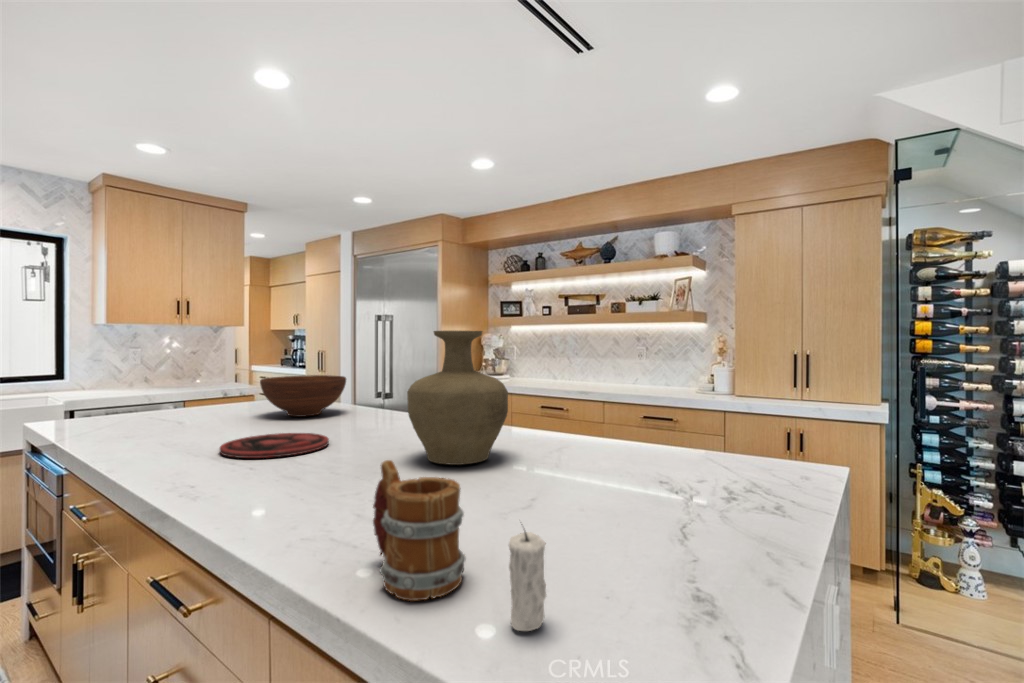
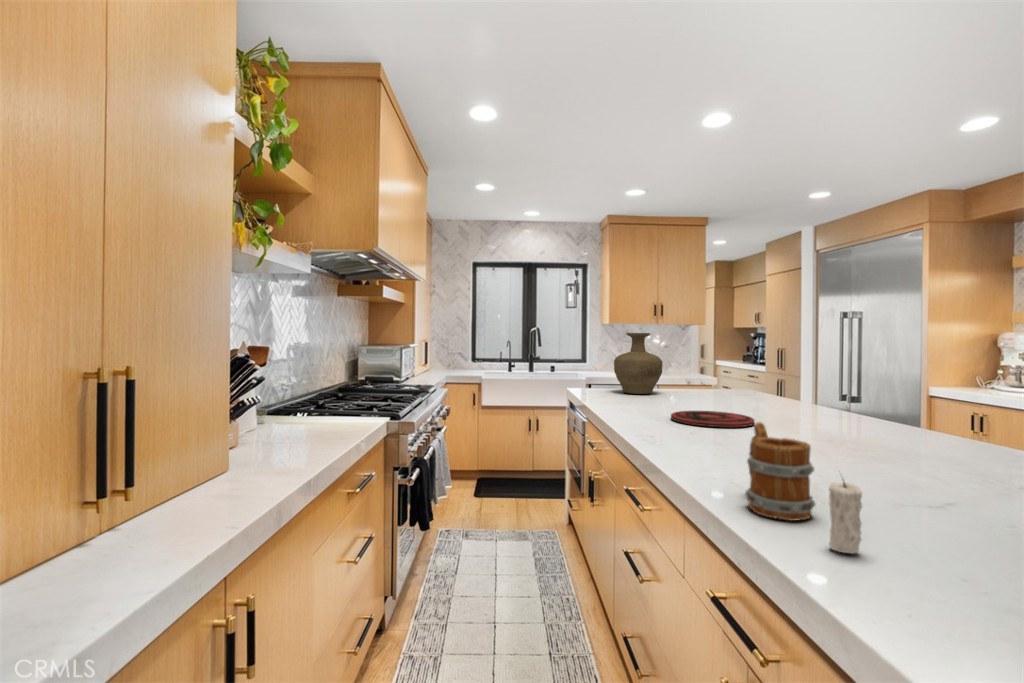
vase: present [407,331,508,465] -> present [614,333,662,394]
fruit bowl: present [260,375,346,417] -> none [708,368,784,404]

